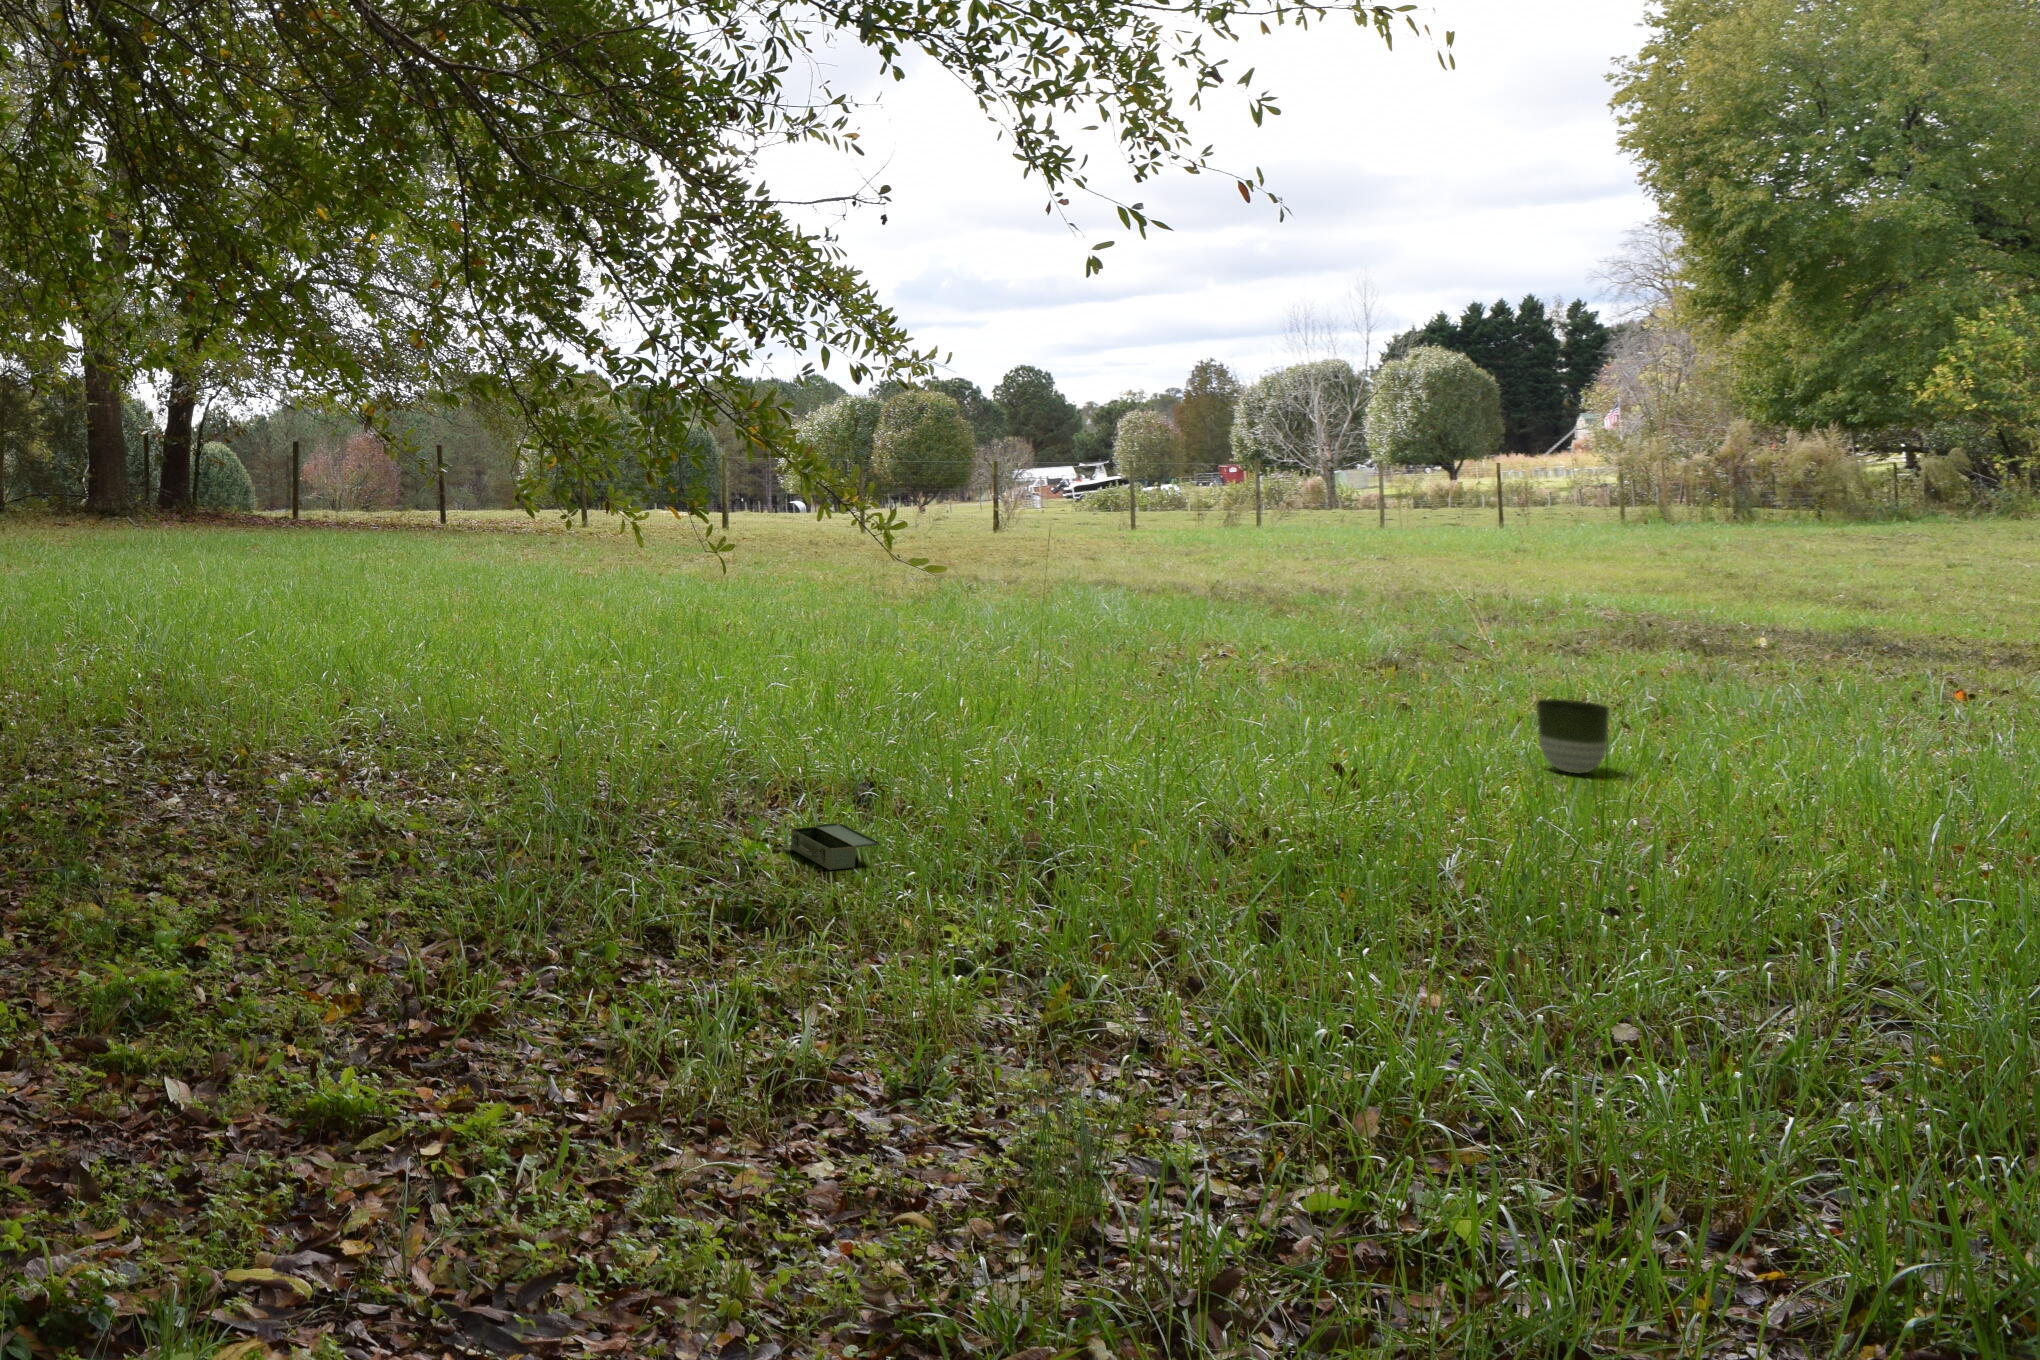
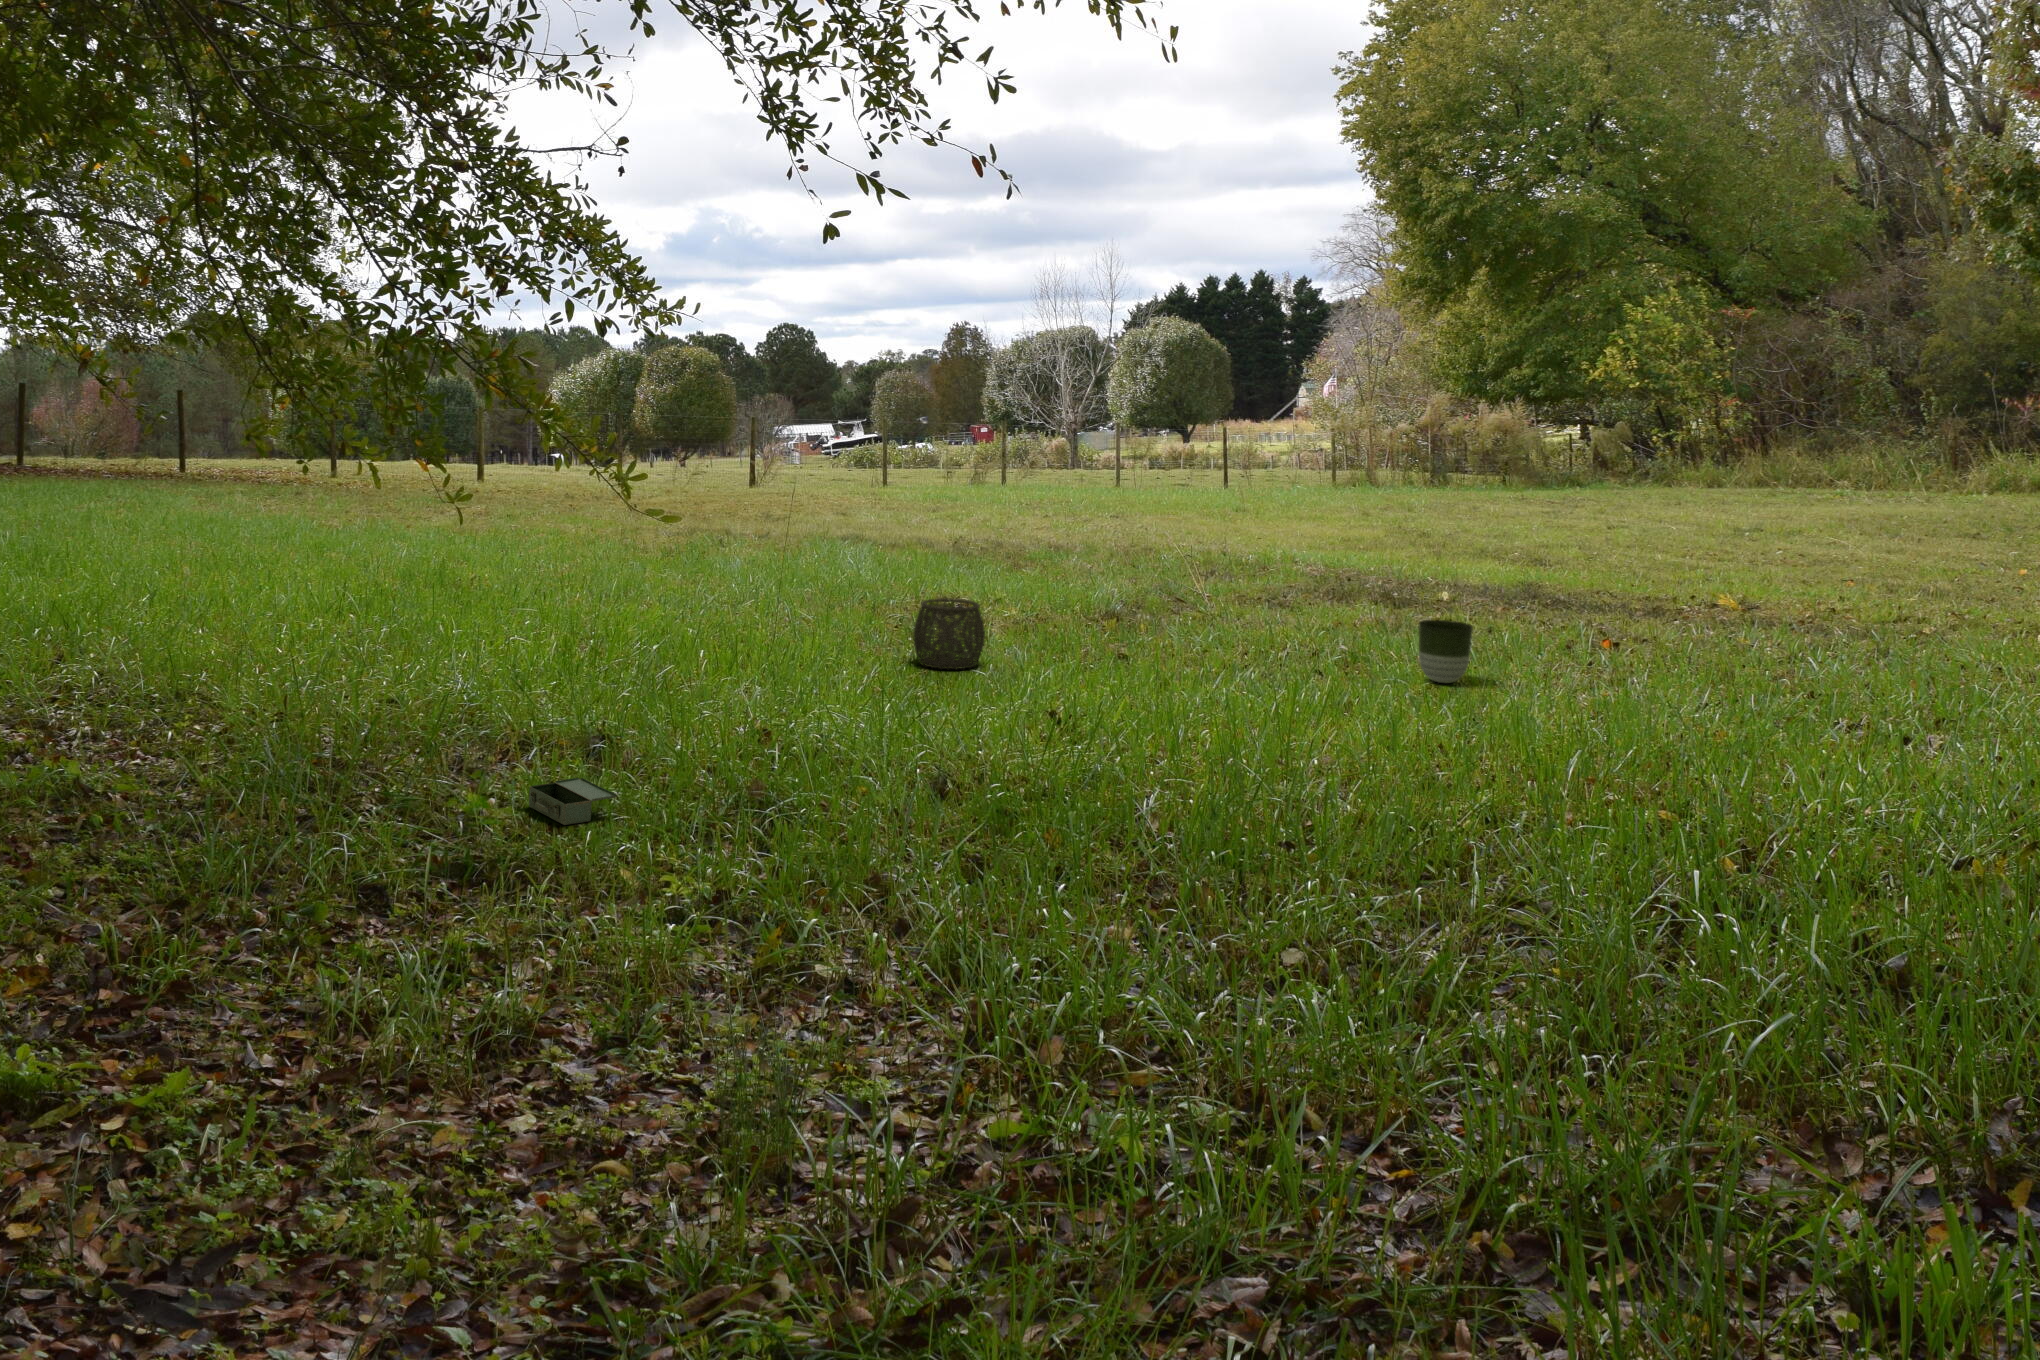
woven basket: none [1144,664,1224,738] -> present [913,598,985,669]
planter: present [1537,699,1609,774] -> present [1419,620,1473,683]

